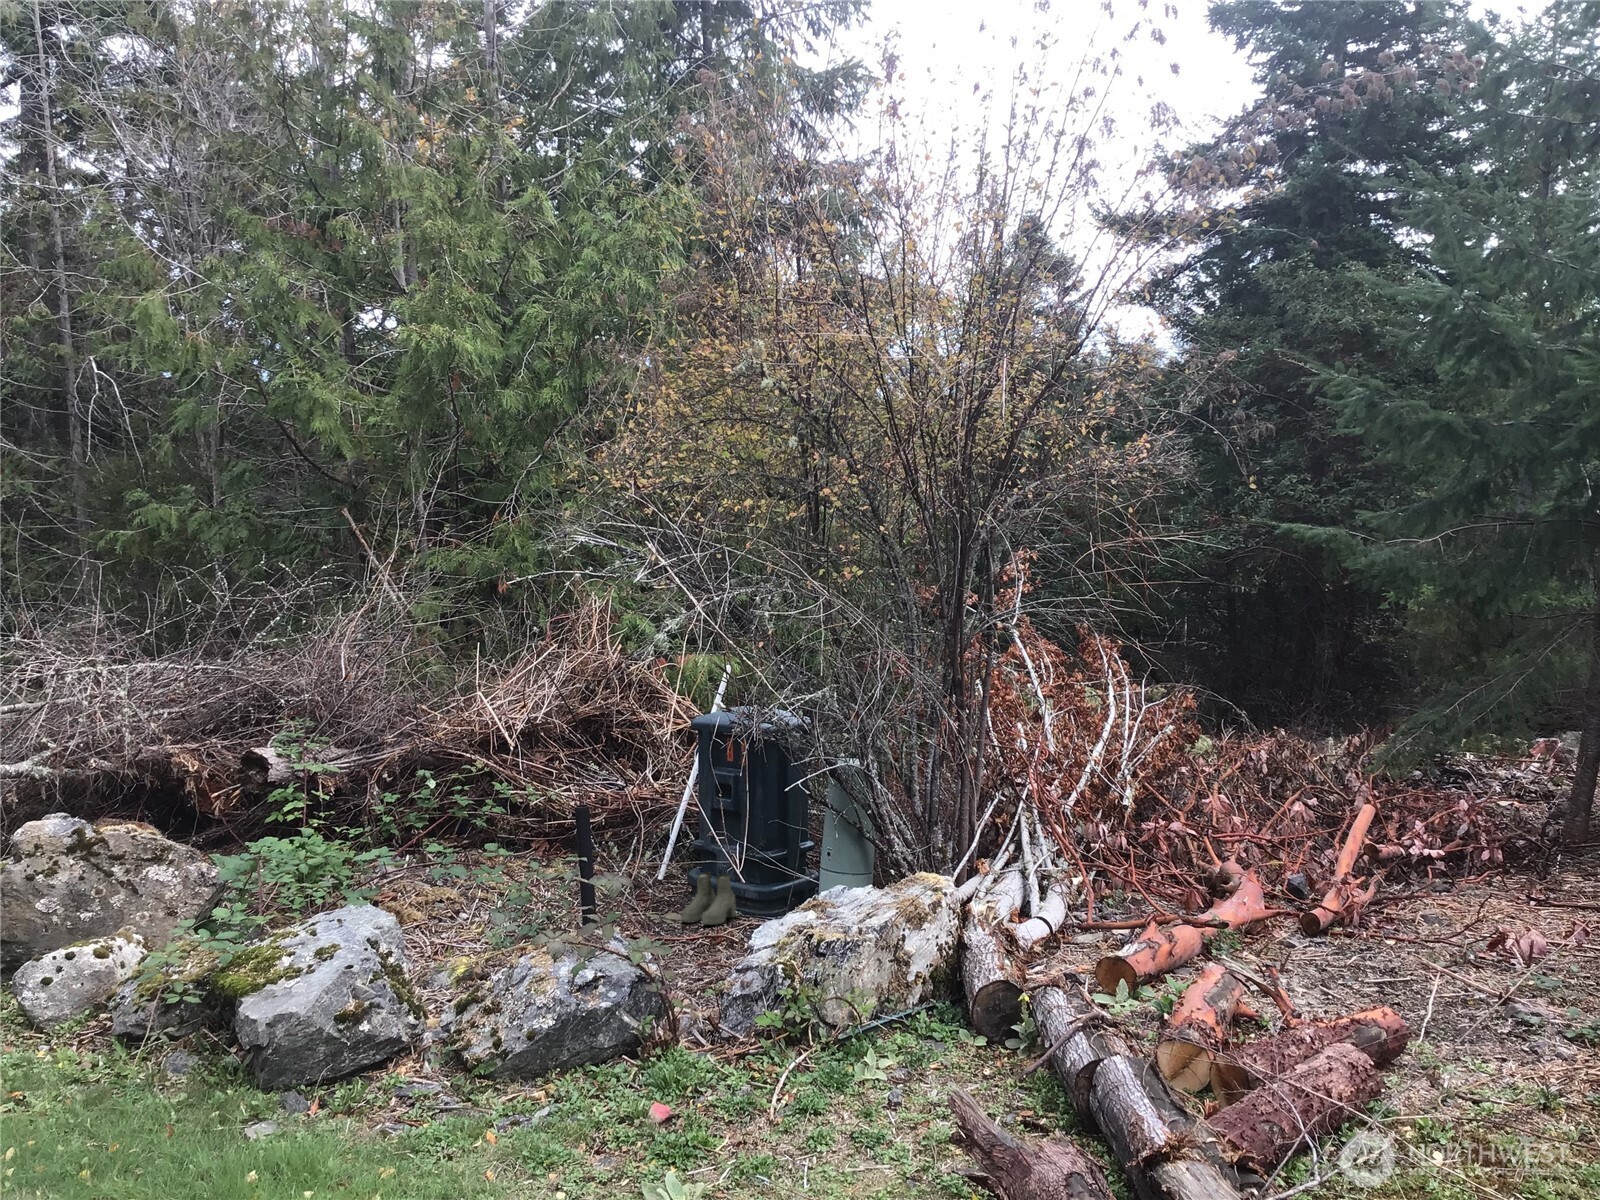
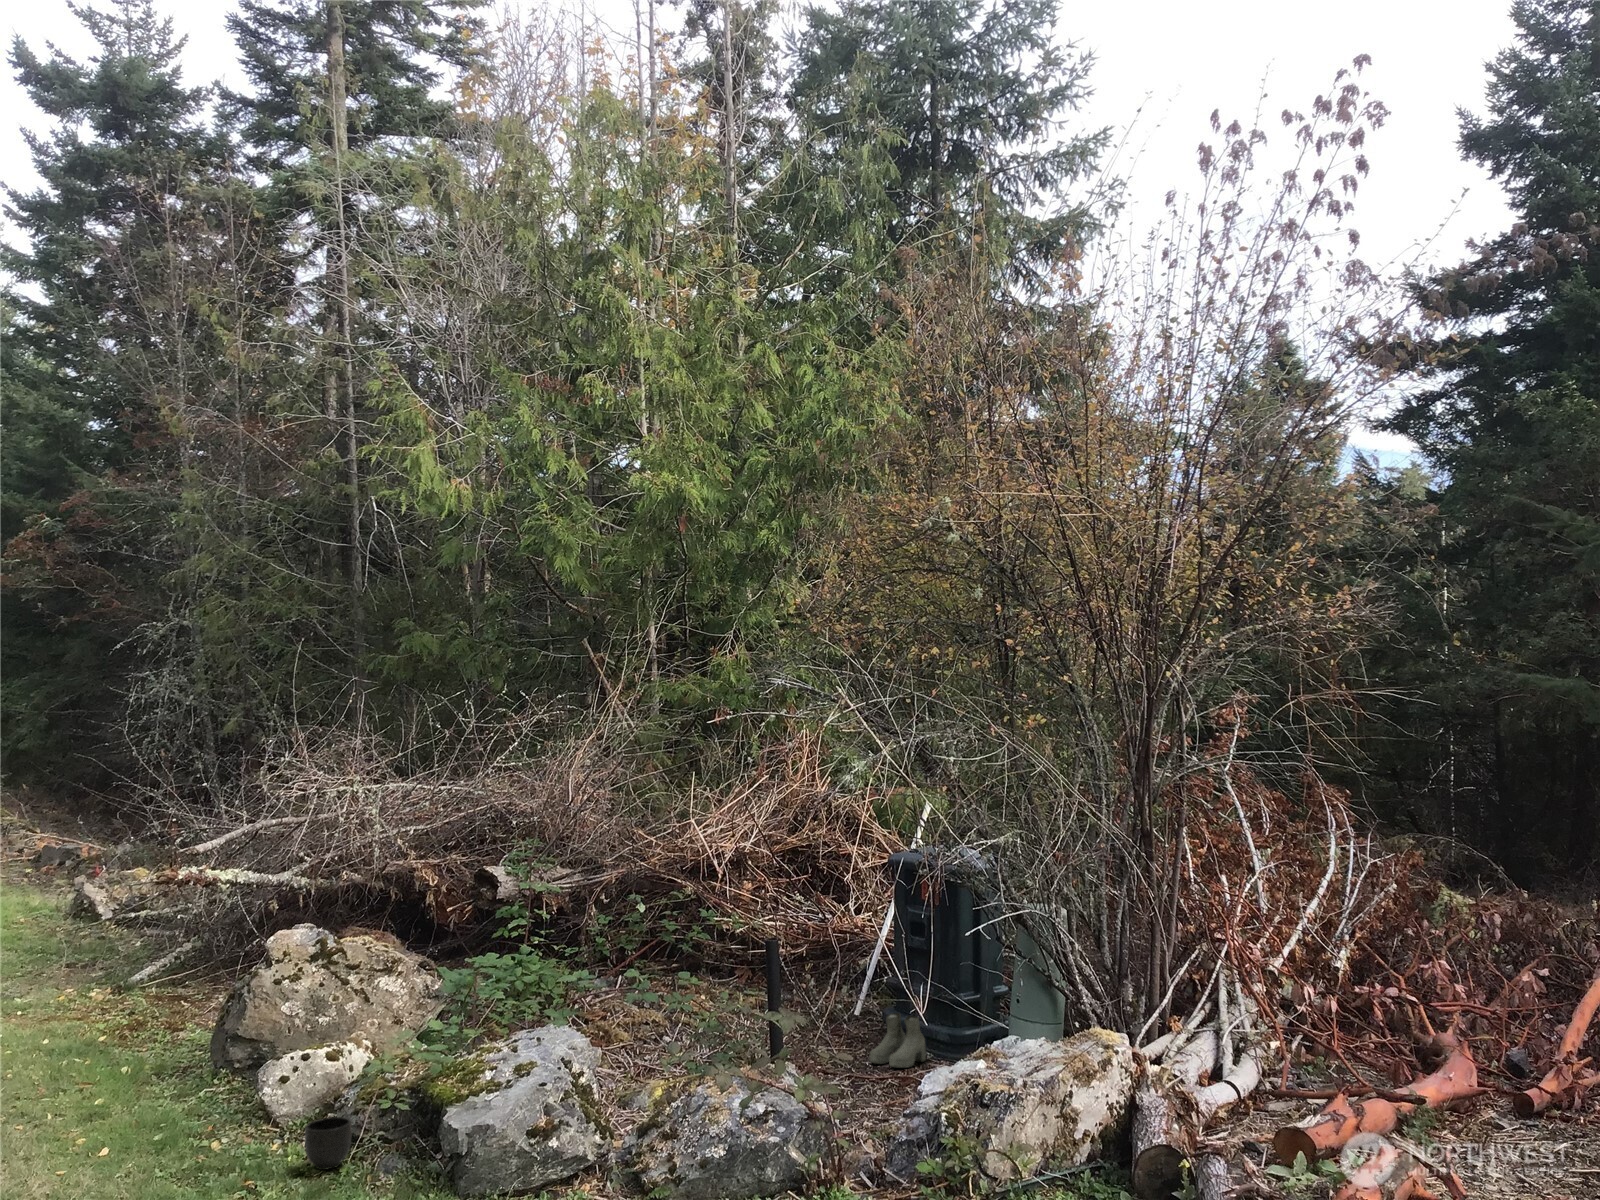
planter: none [60,1021,119,1081] -> present [305,1117,352,1170]

